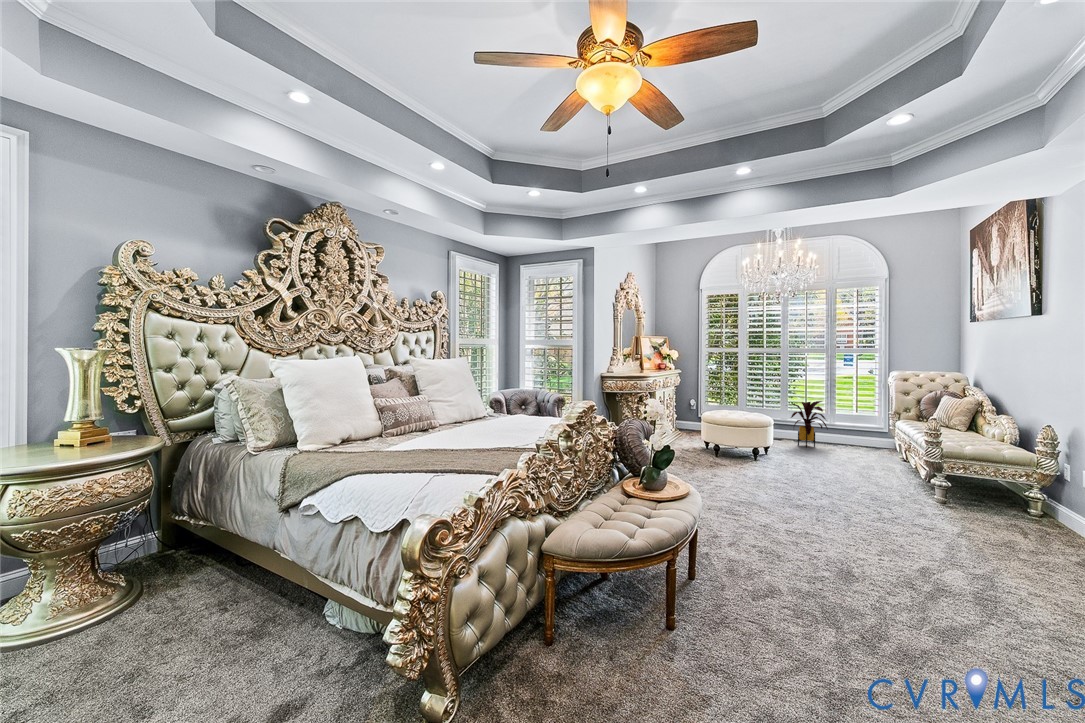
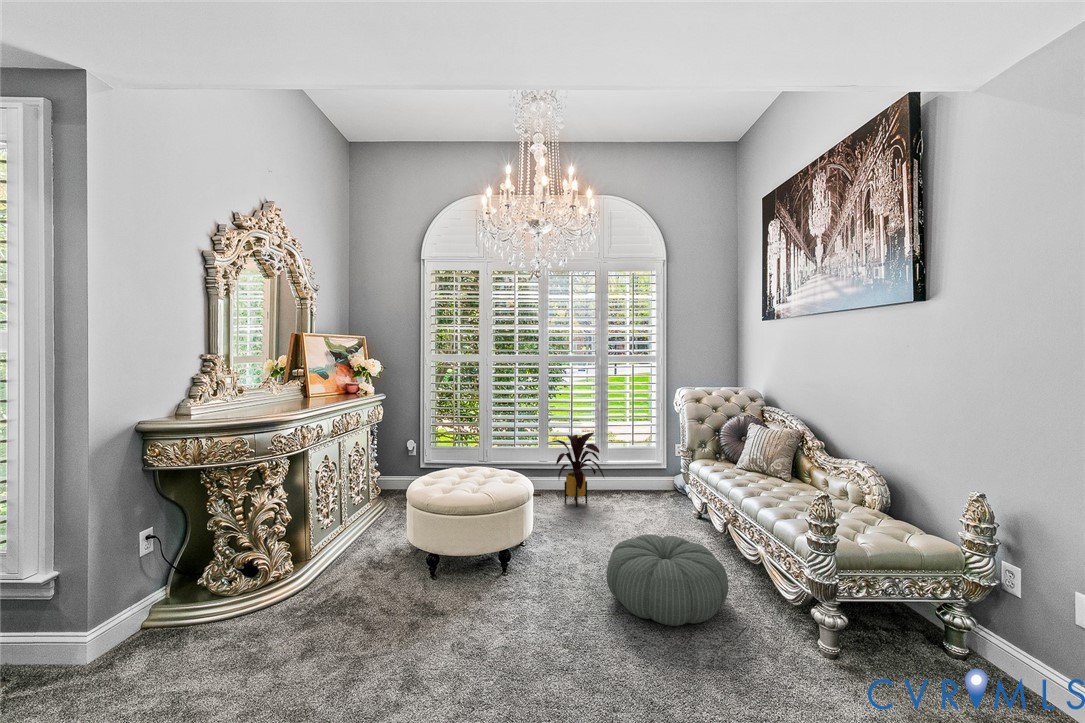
pouf: none [814,449,891,487] -> present [606,534,728,626]

